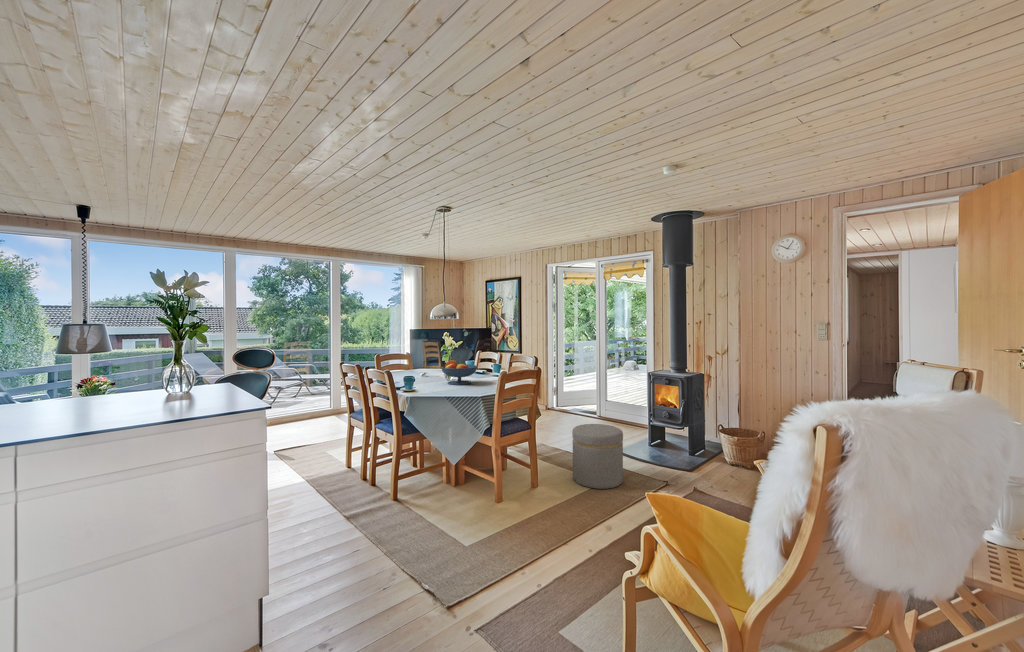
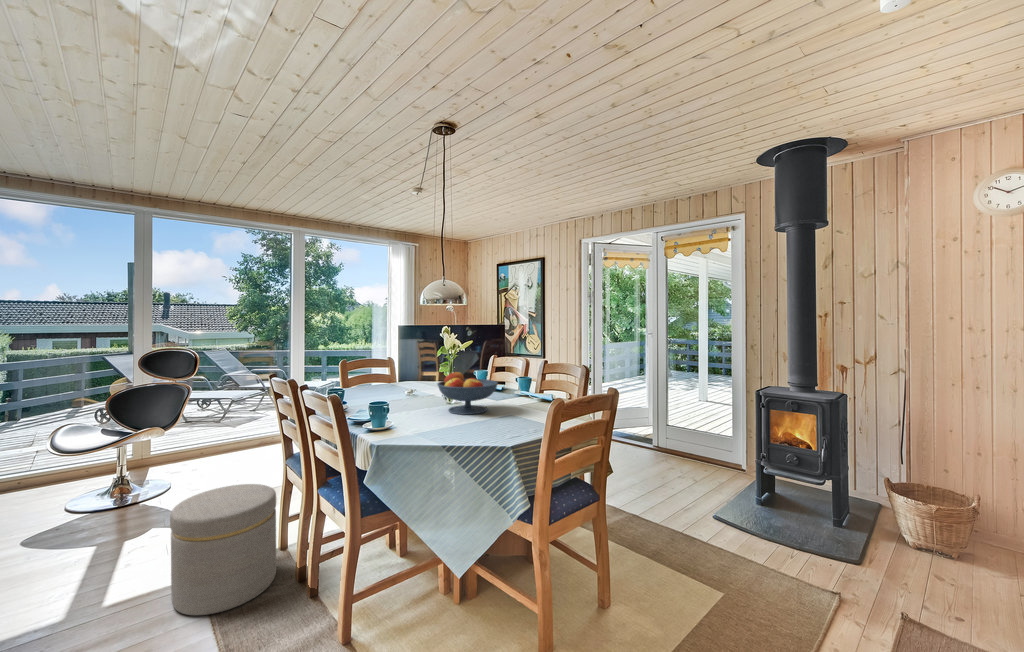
ottoman: present [572,424,623,489] -> present [170,484,276,615]

